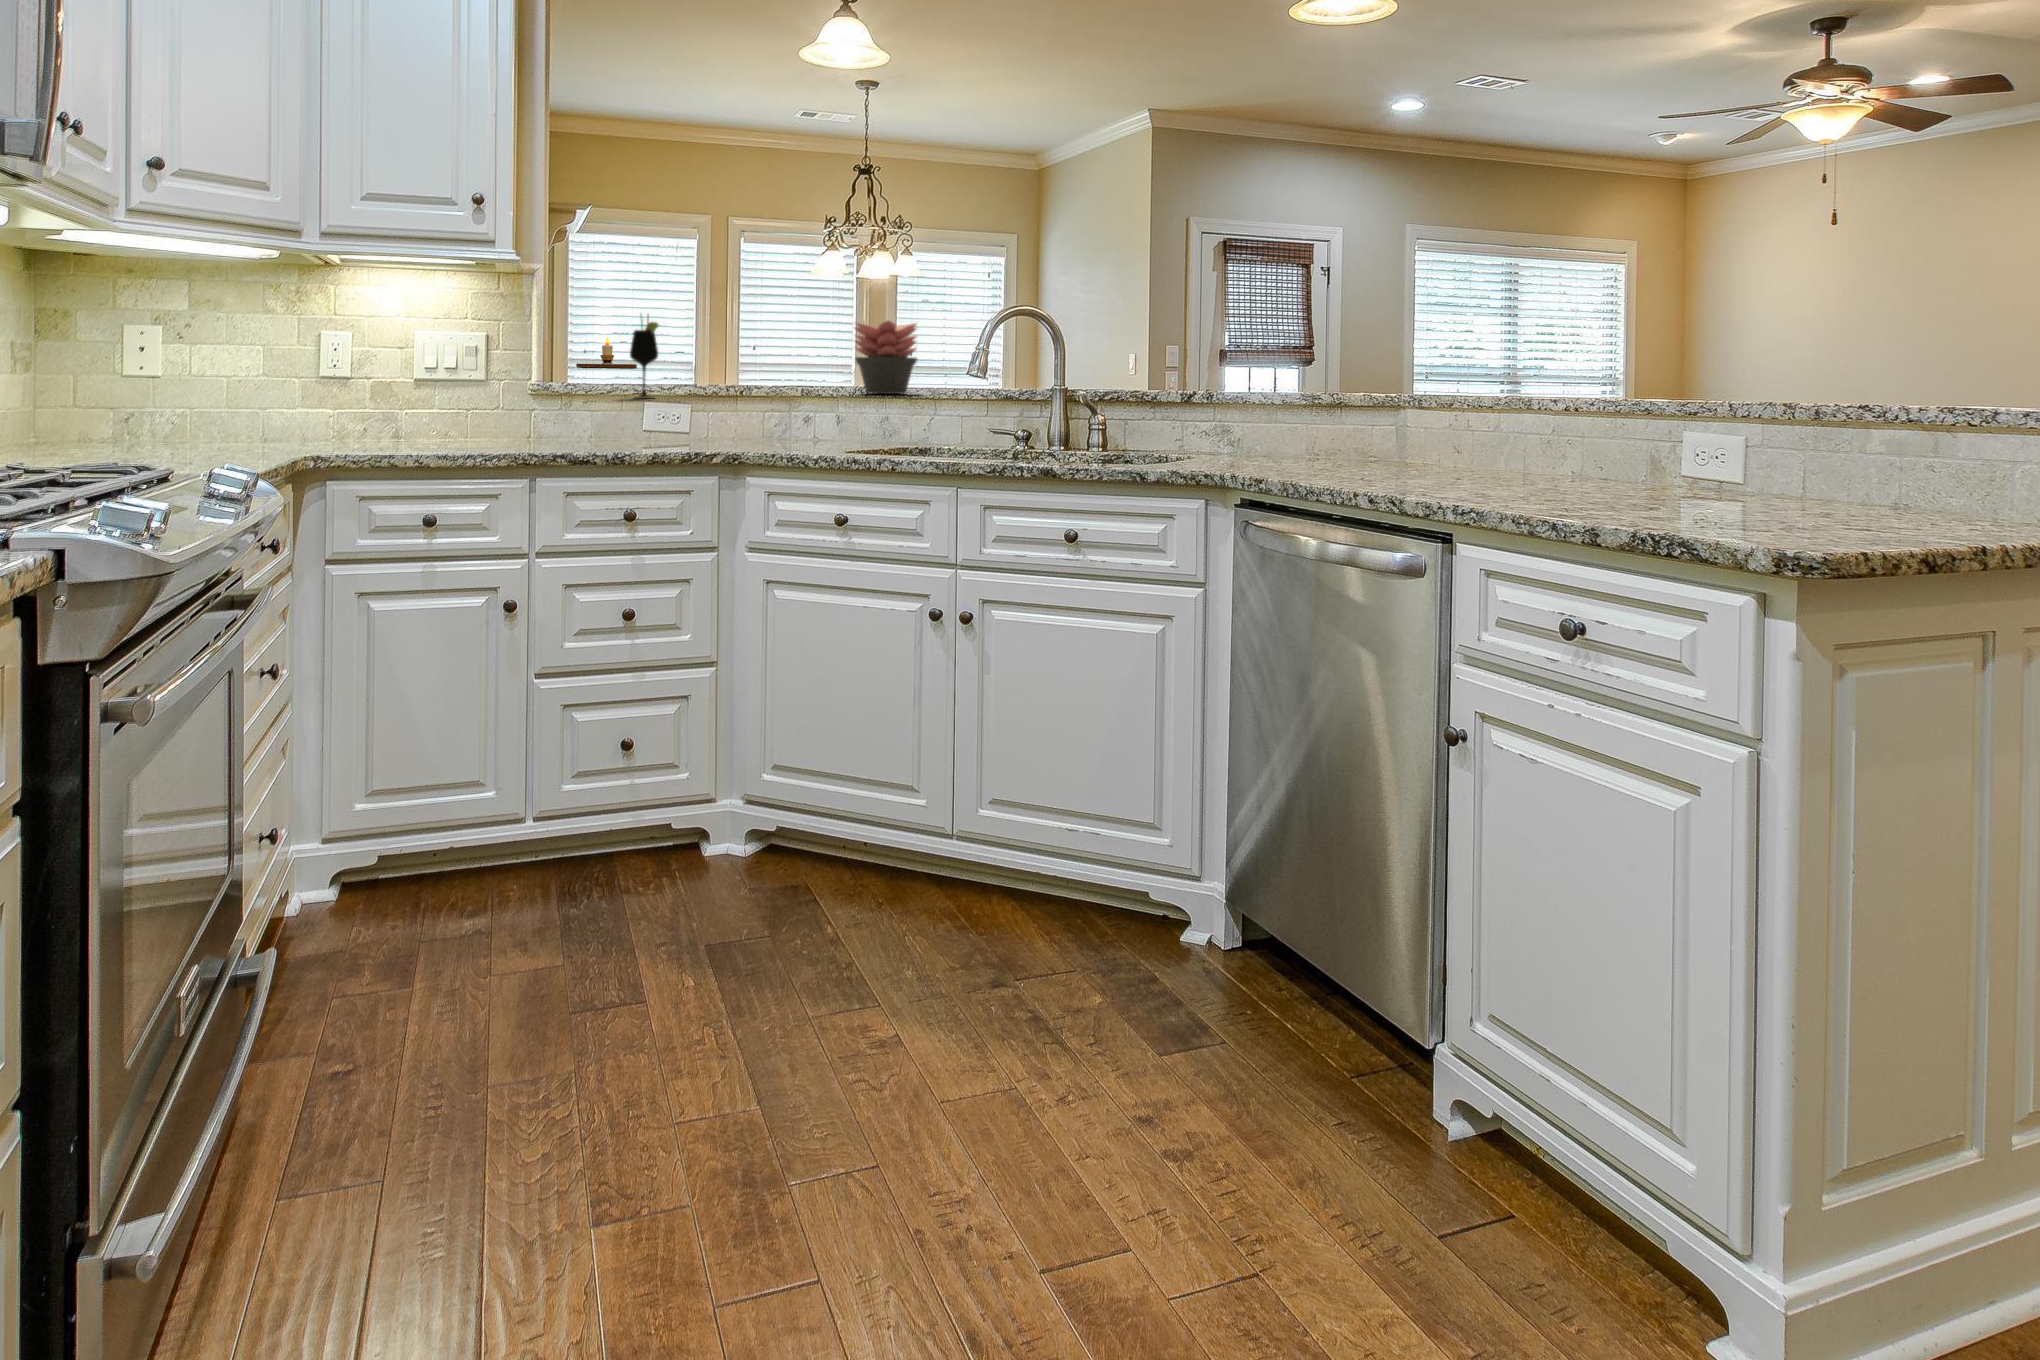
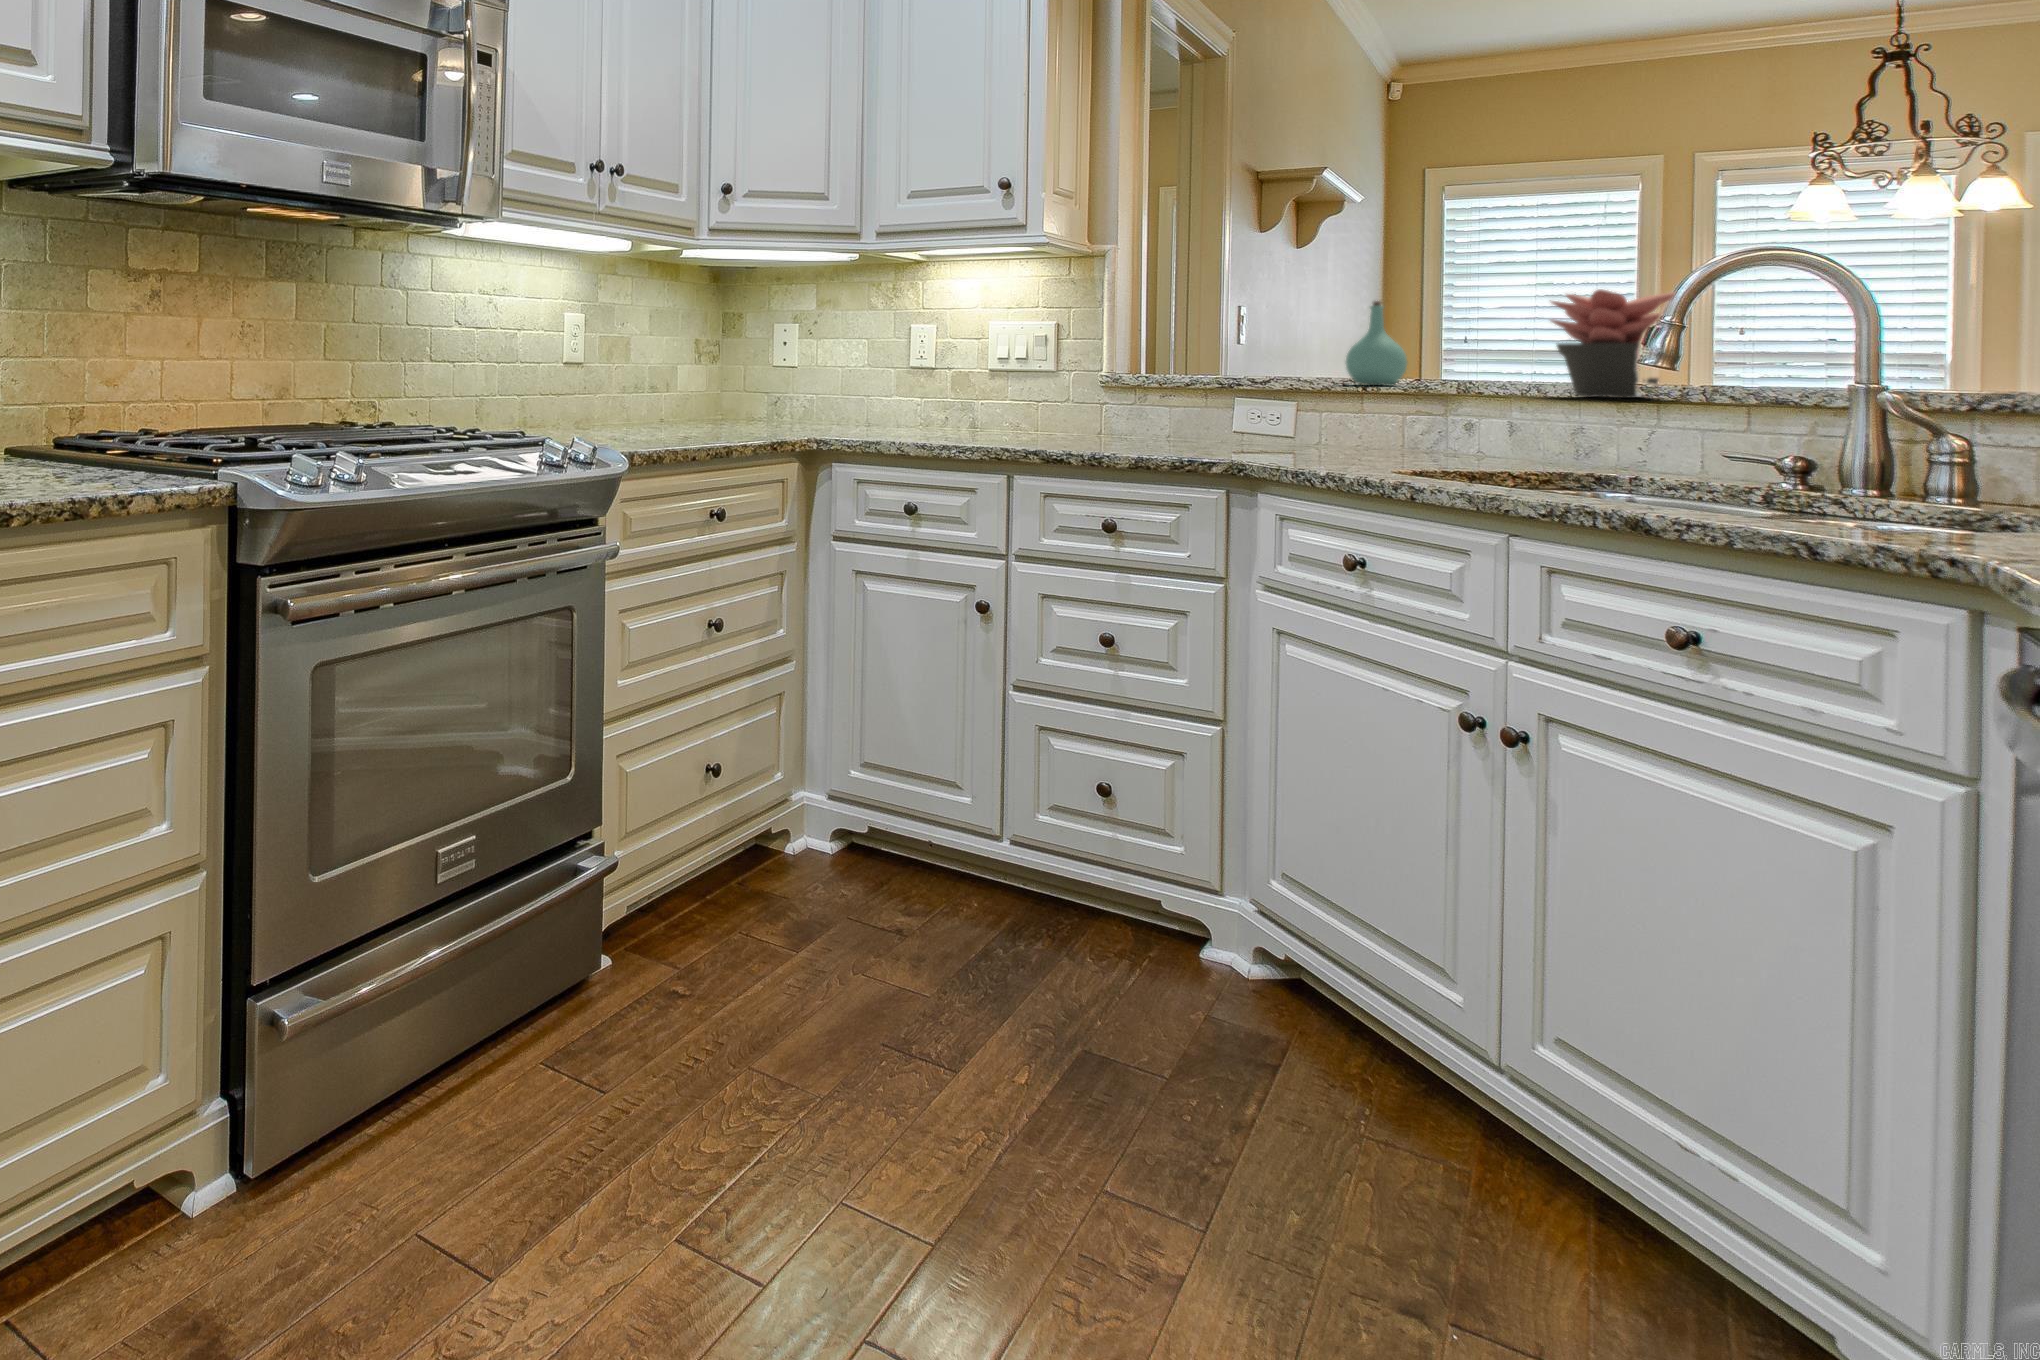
wine glass: present [630,315,659,398] -> none [1168,294,1204,393]
bottle: none [677,321,720,388] -> present [1345,301,1407,385]
candle: present [576,338,637,368] -> none [1450,325,1546,362]

